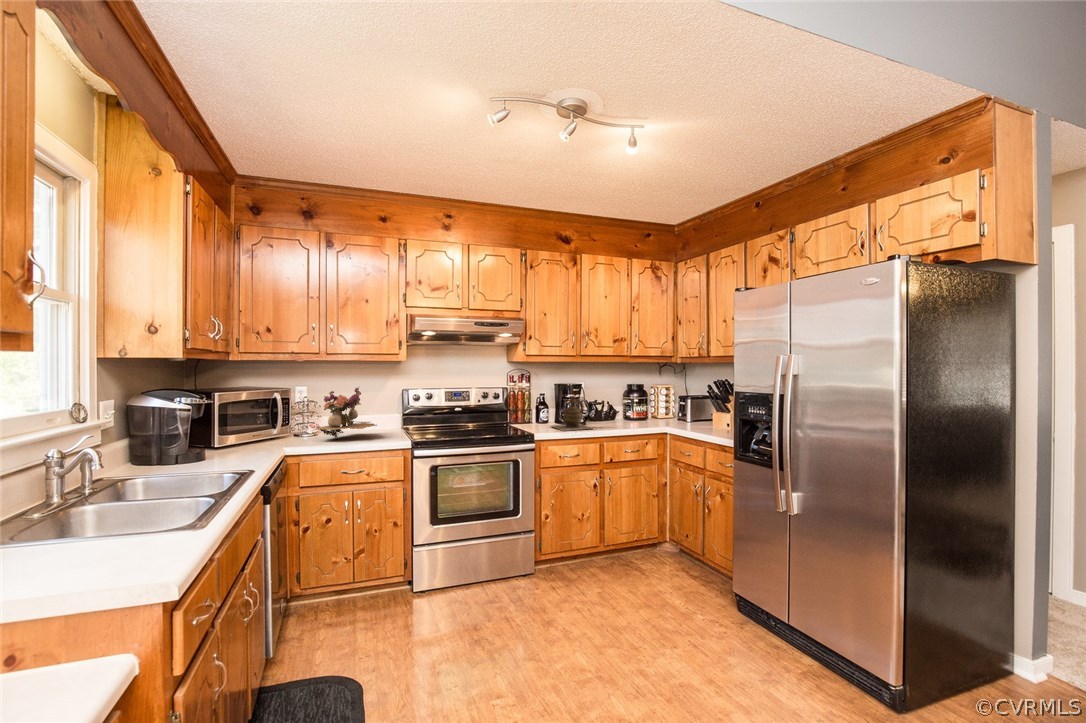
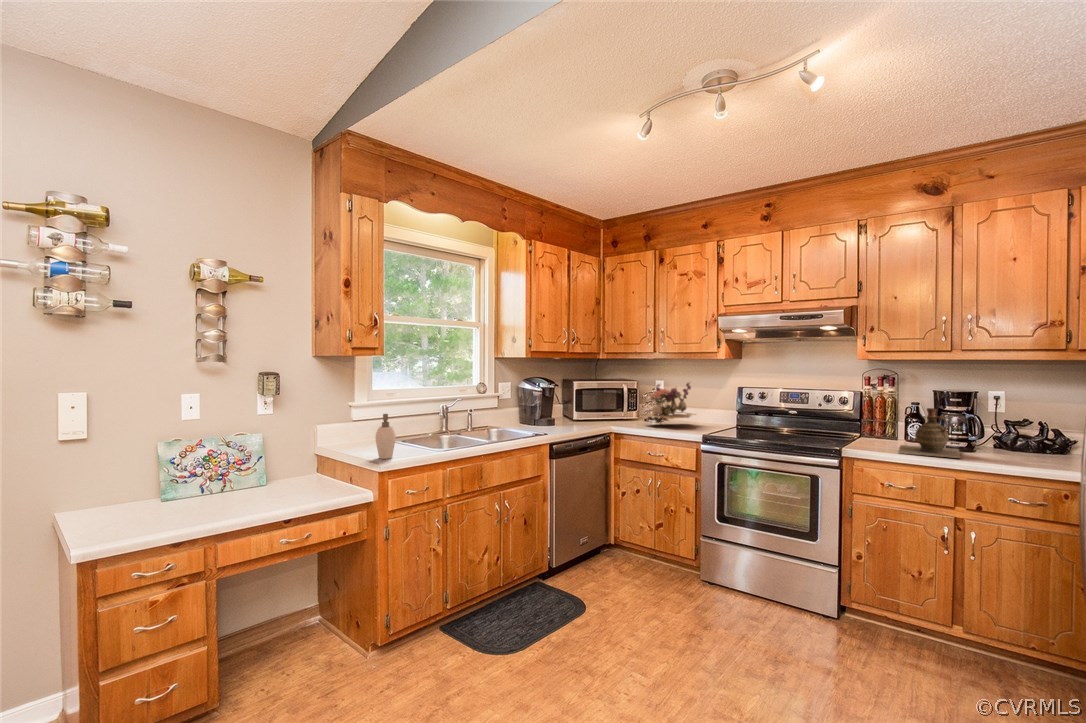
soap dispenser: none [39,469,115,575] -> present [375,414,396,459]

